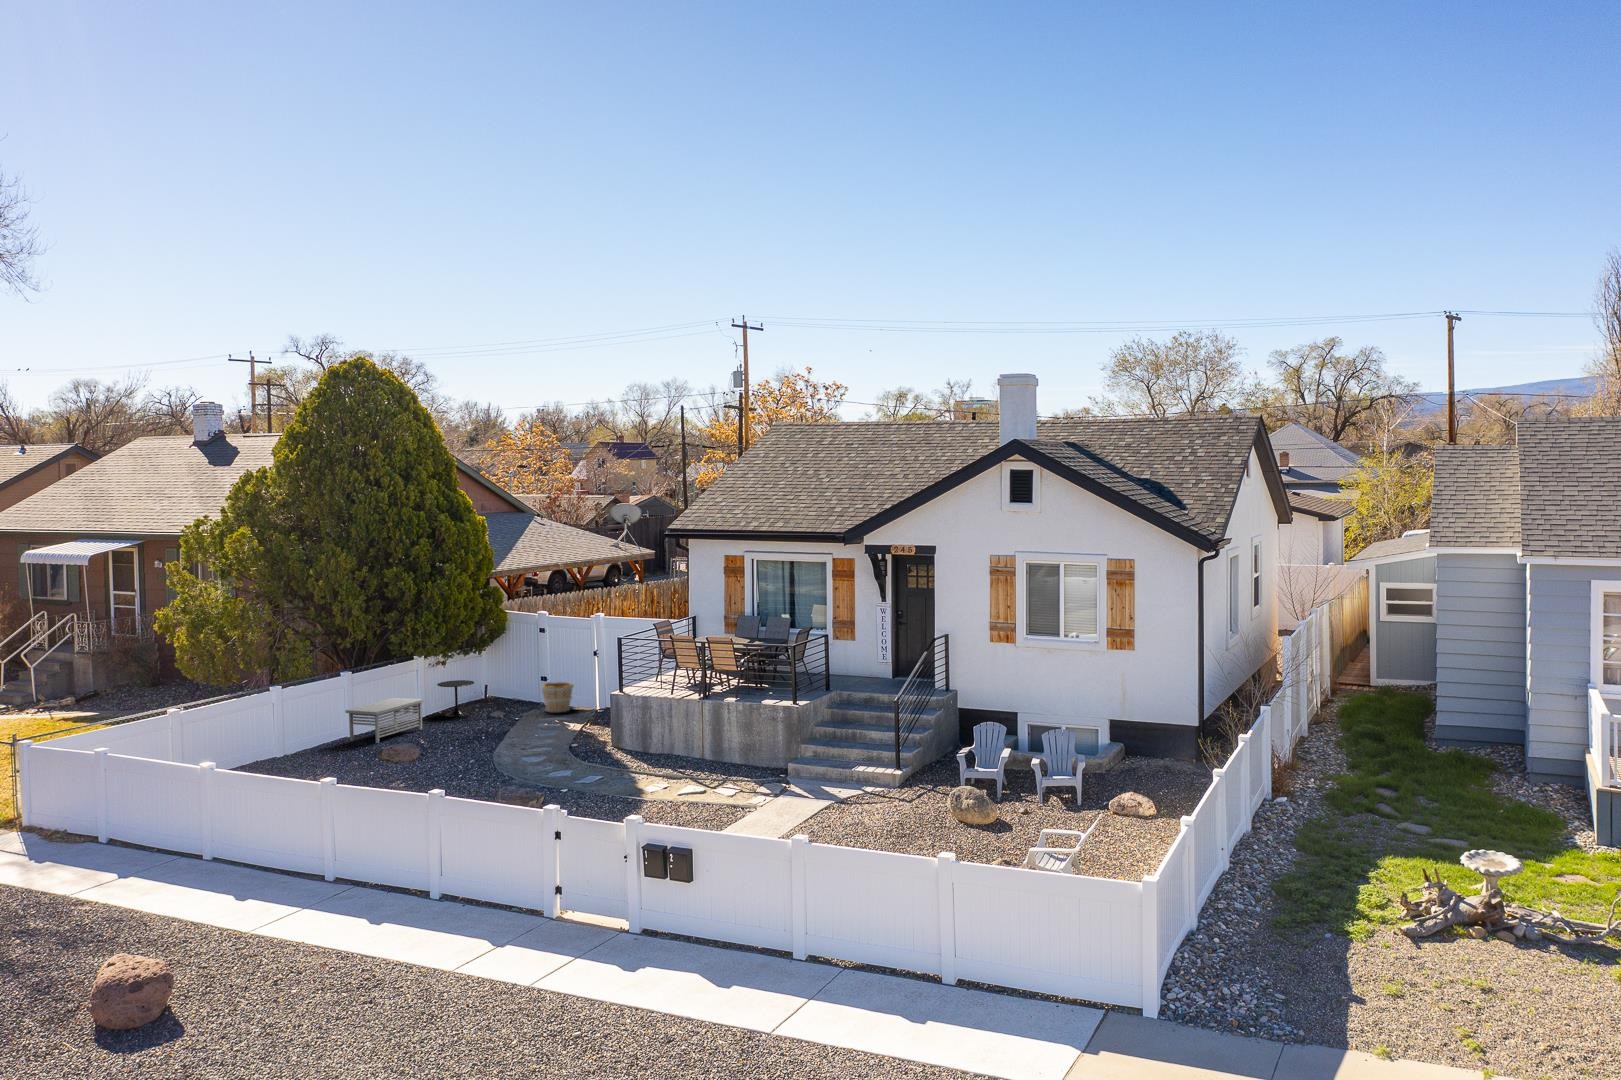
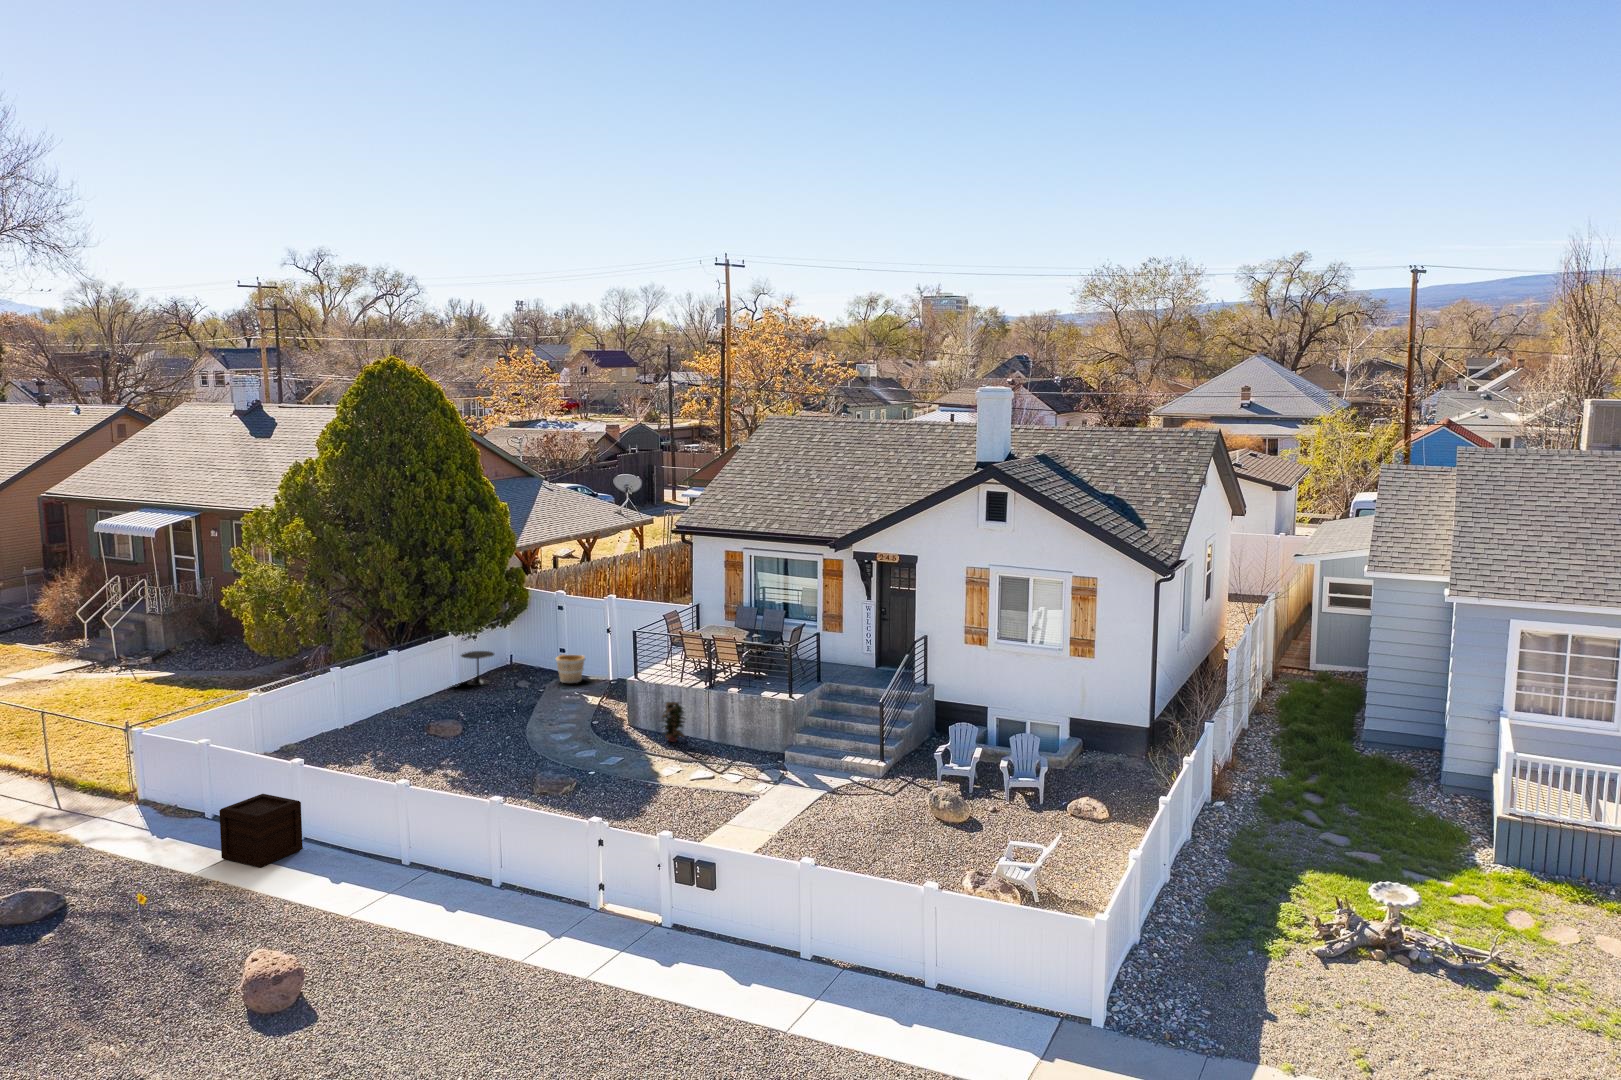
storage bench: present [345,698,423,743] -> none [379,669,449,714]
decorative plant: none [650,715,682,760] -> present [662,702,685,742]
wooden crate: none [148,805,243,884] -> present [219,794,303,868]

